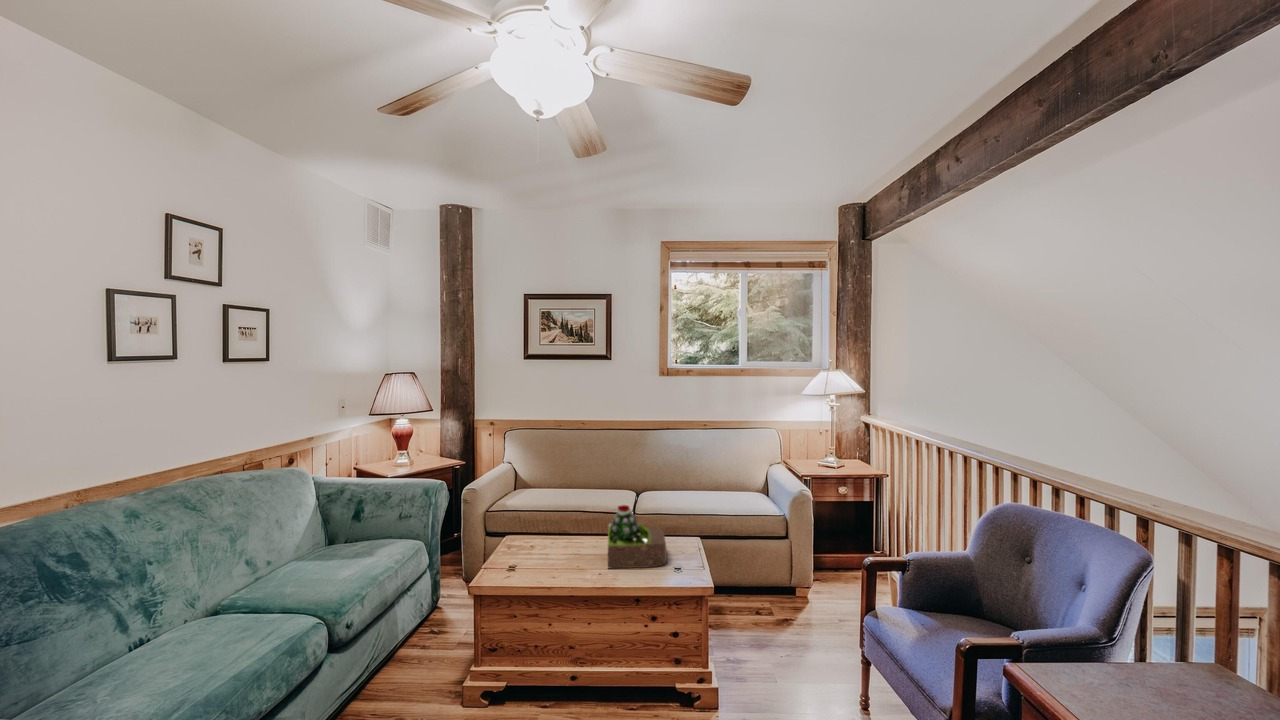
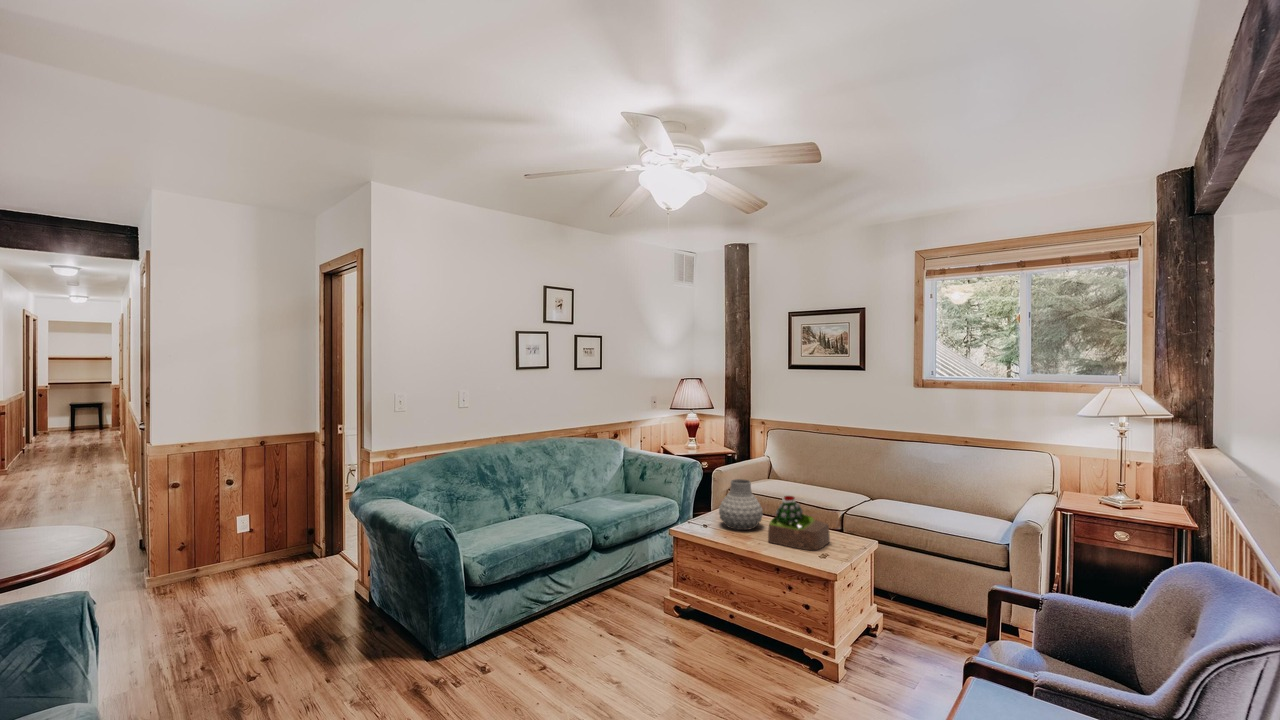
vase: none [523,494,580,561] -> present [719,479,763,530]

